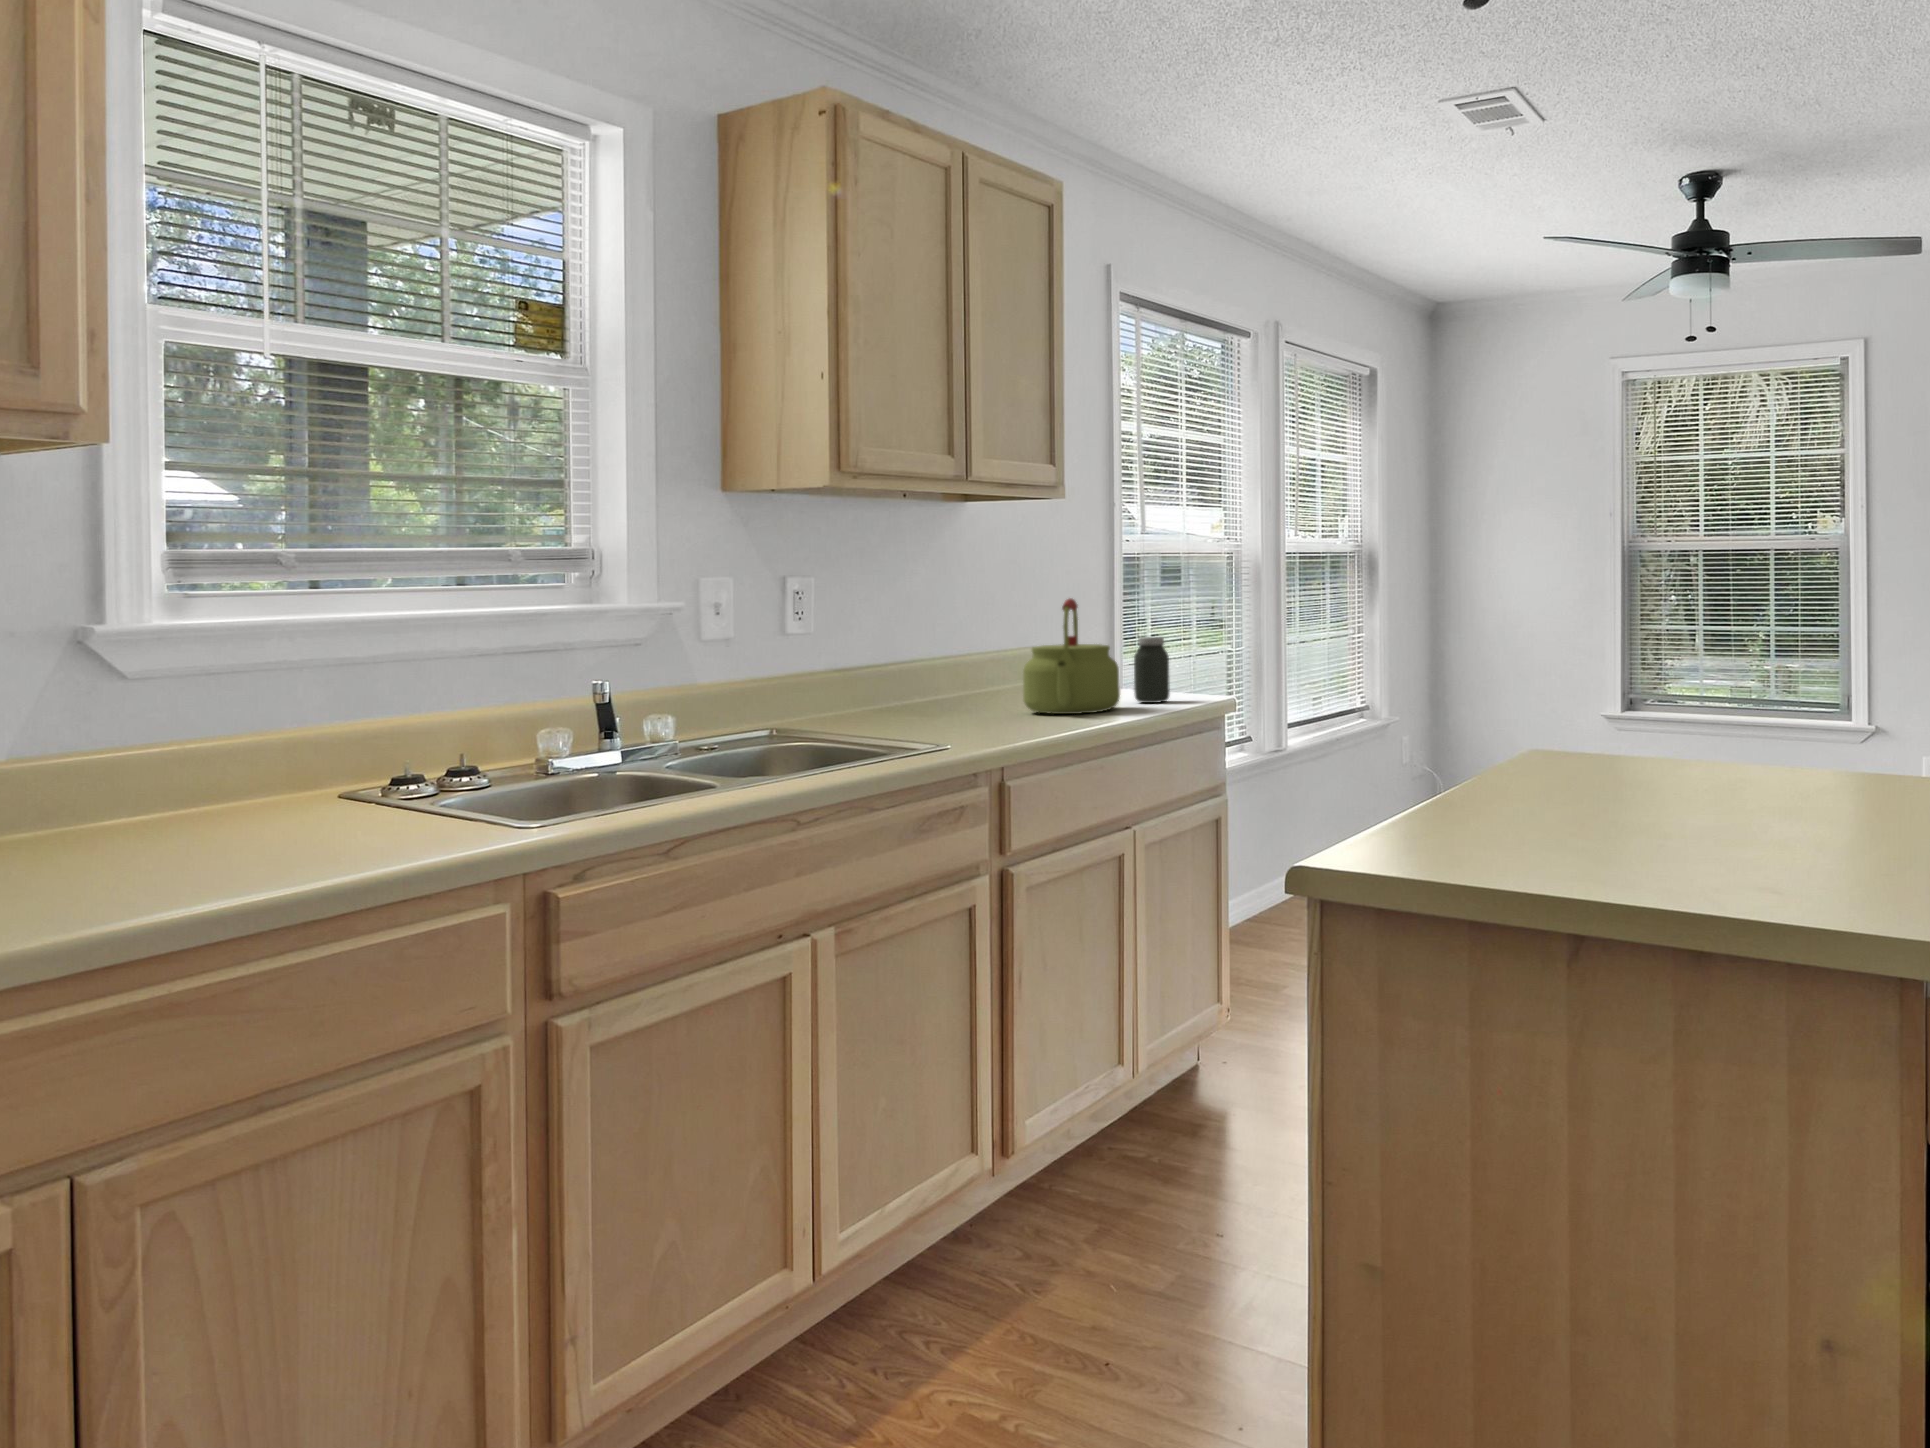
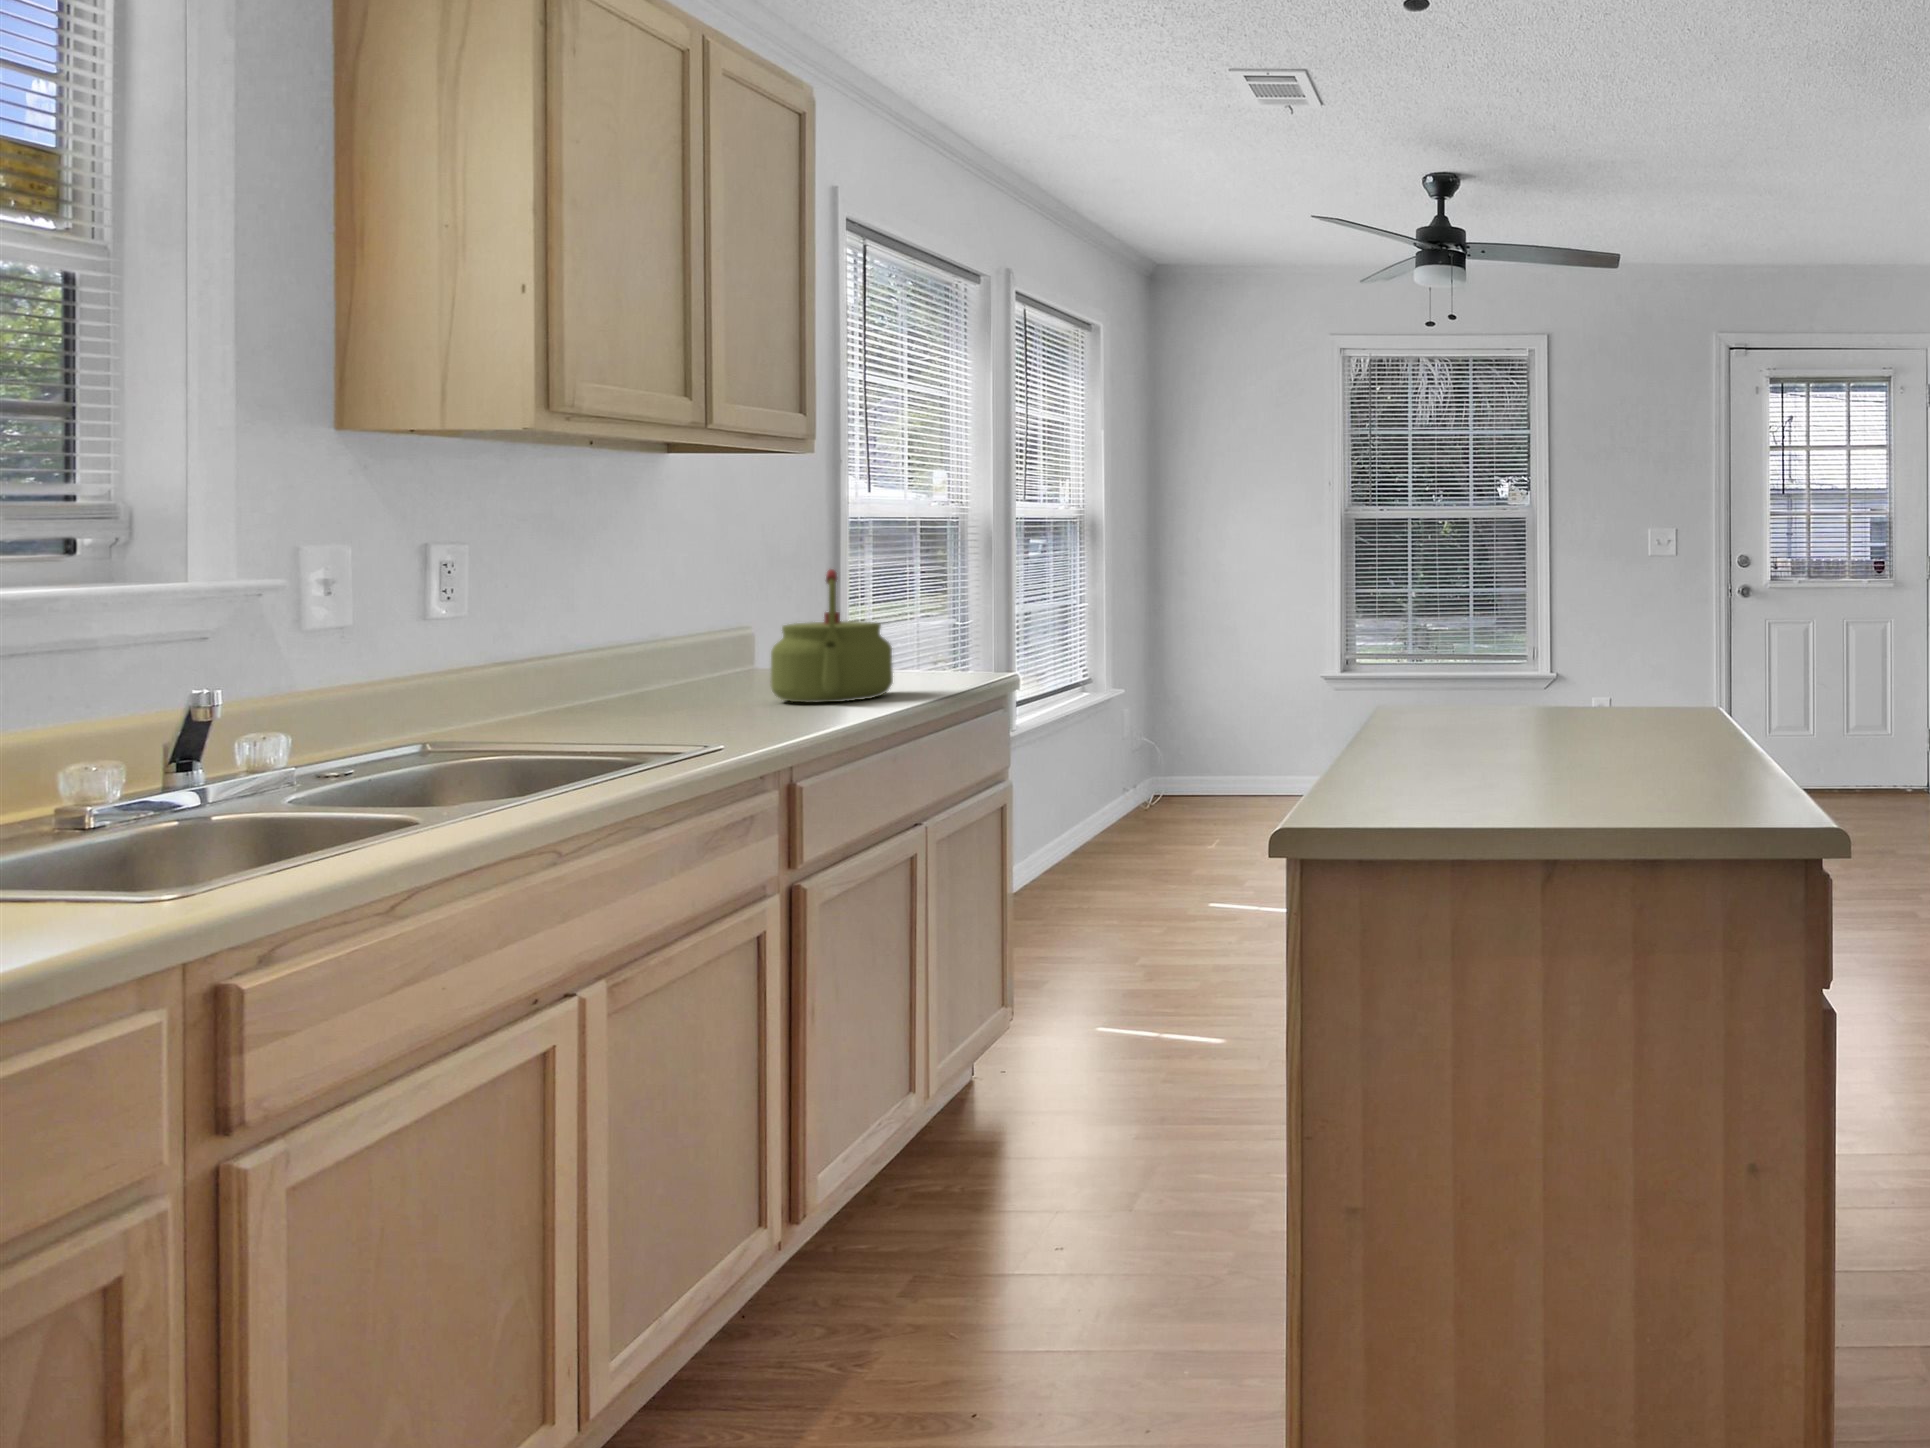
jar: present [1134,637,1170,703] -> none [901,612,944,686]

